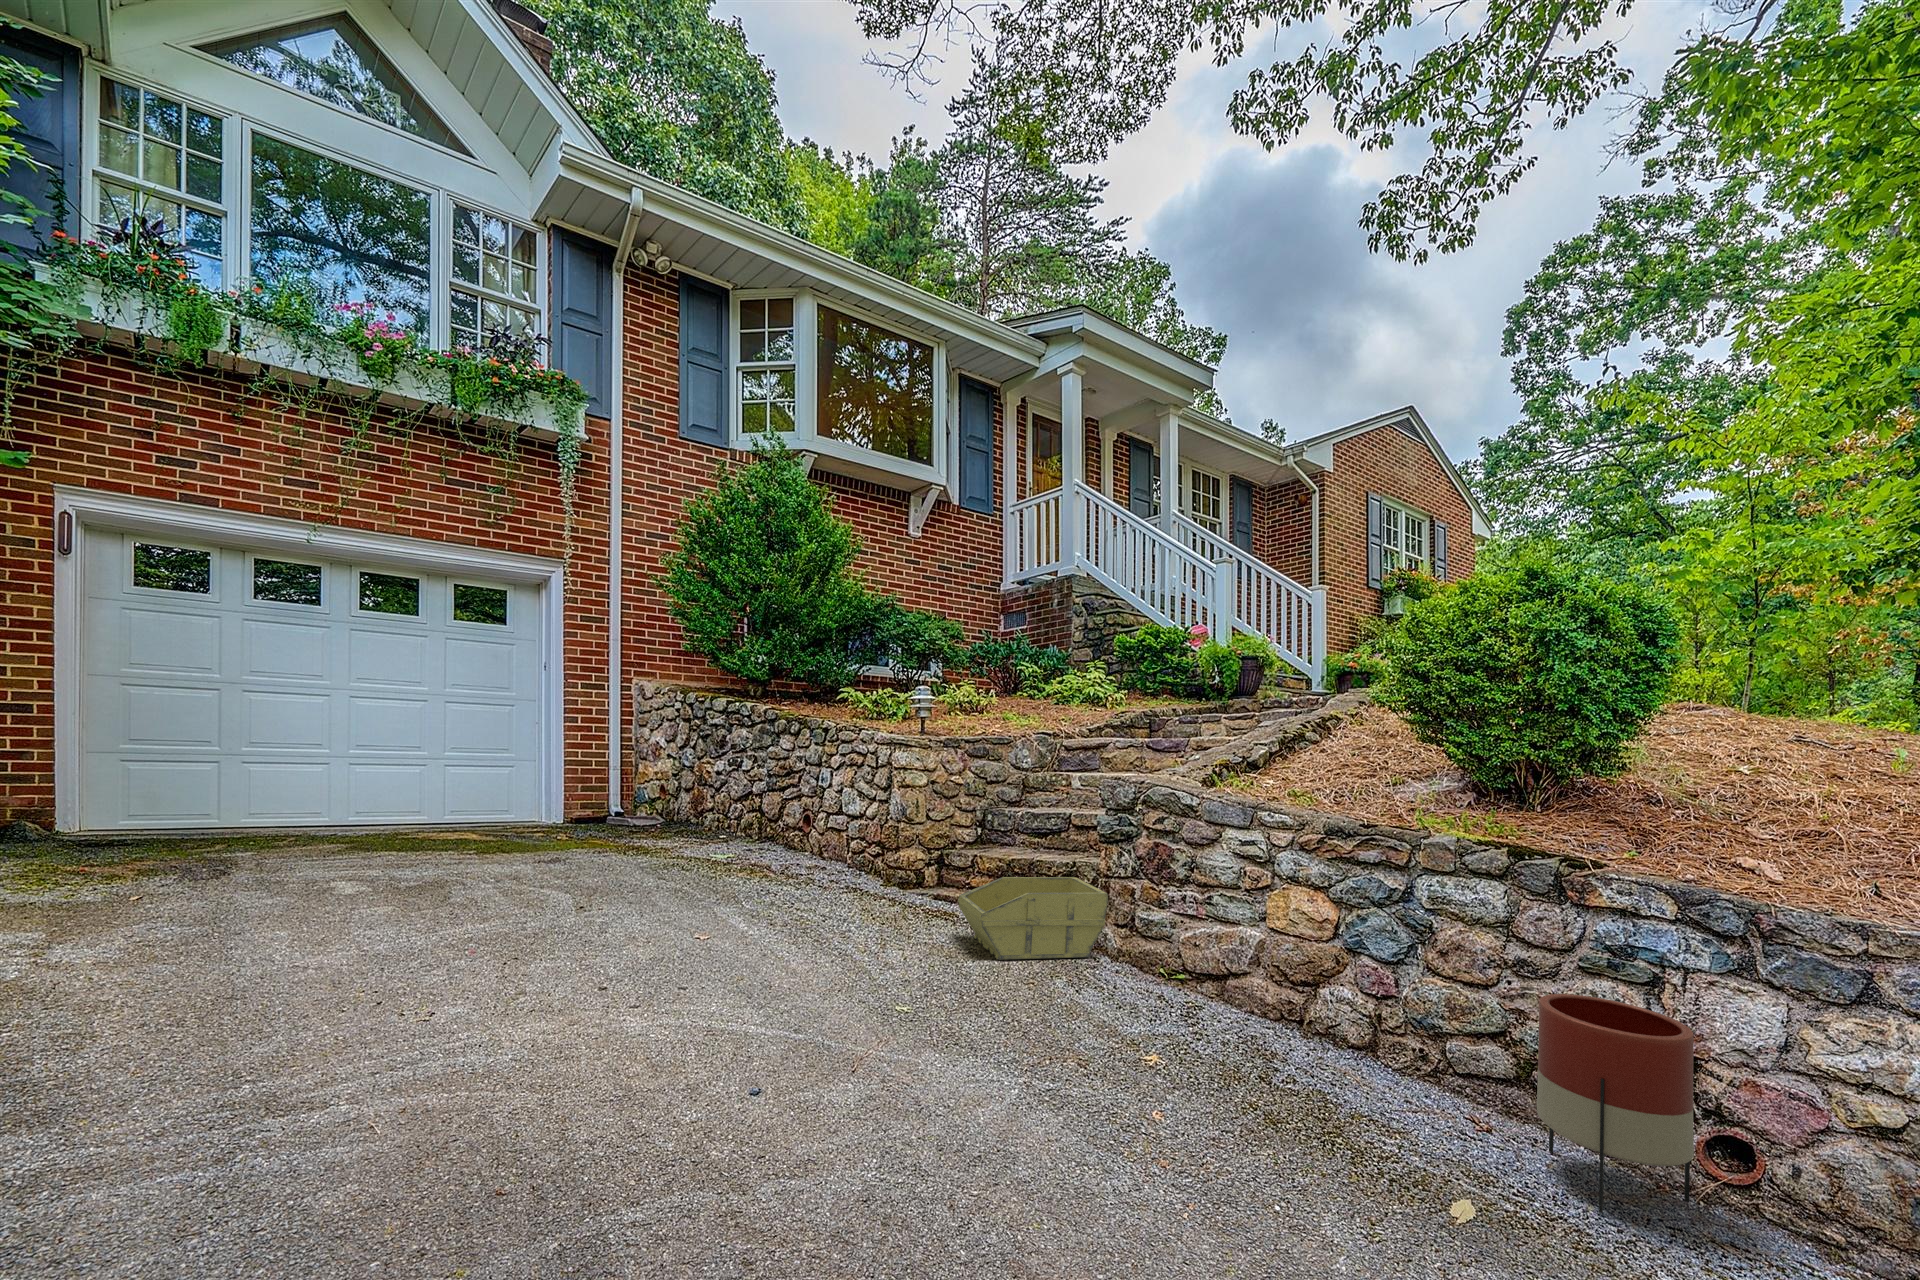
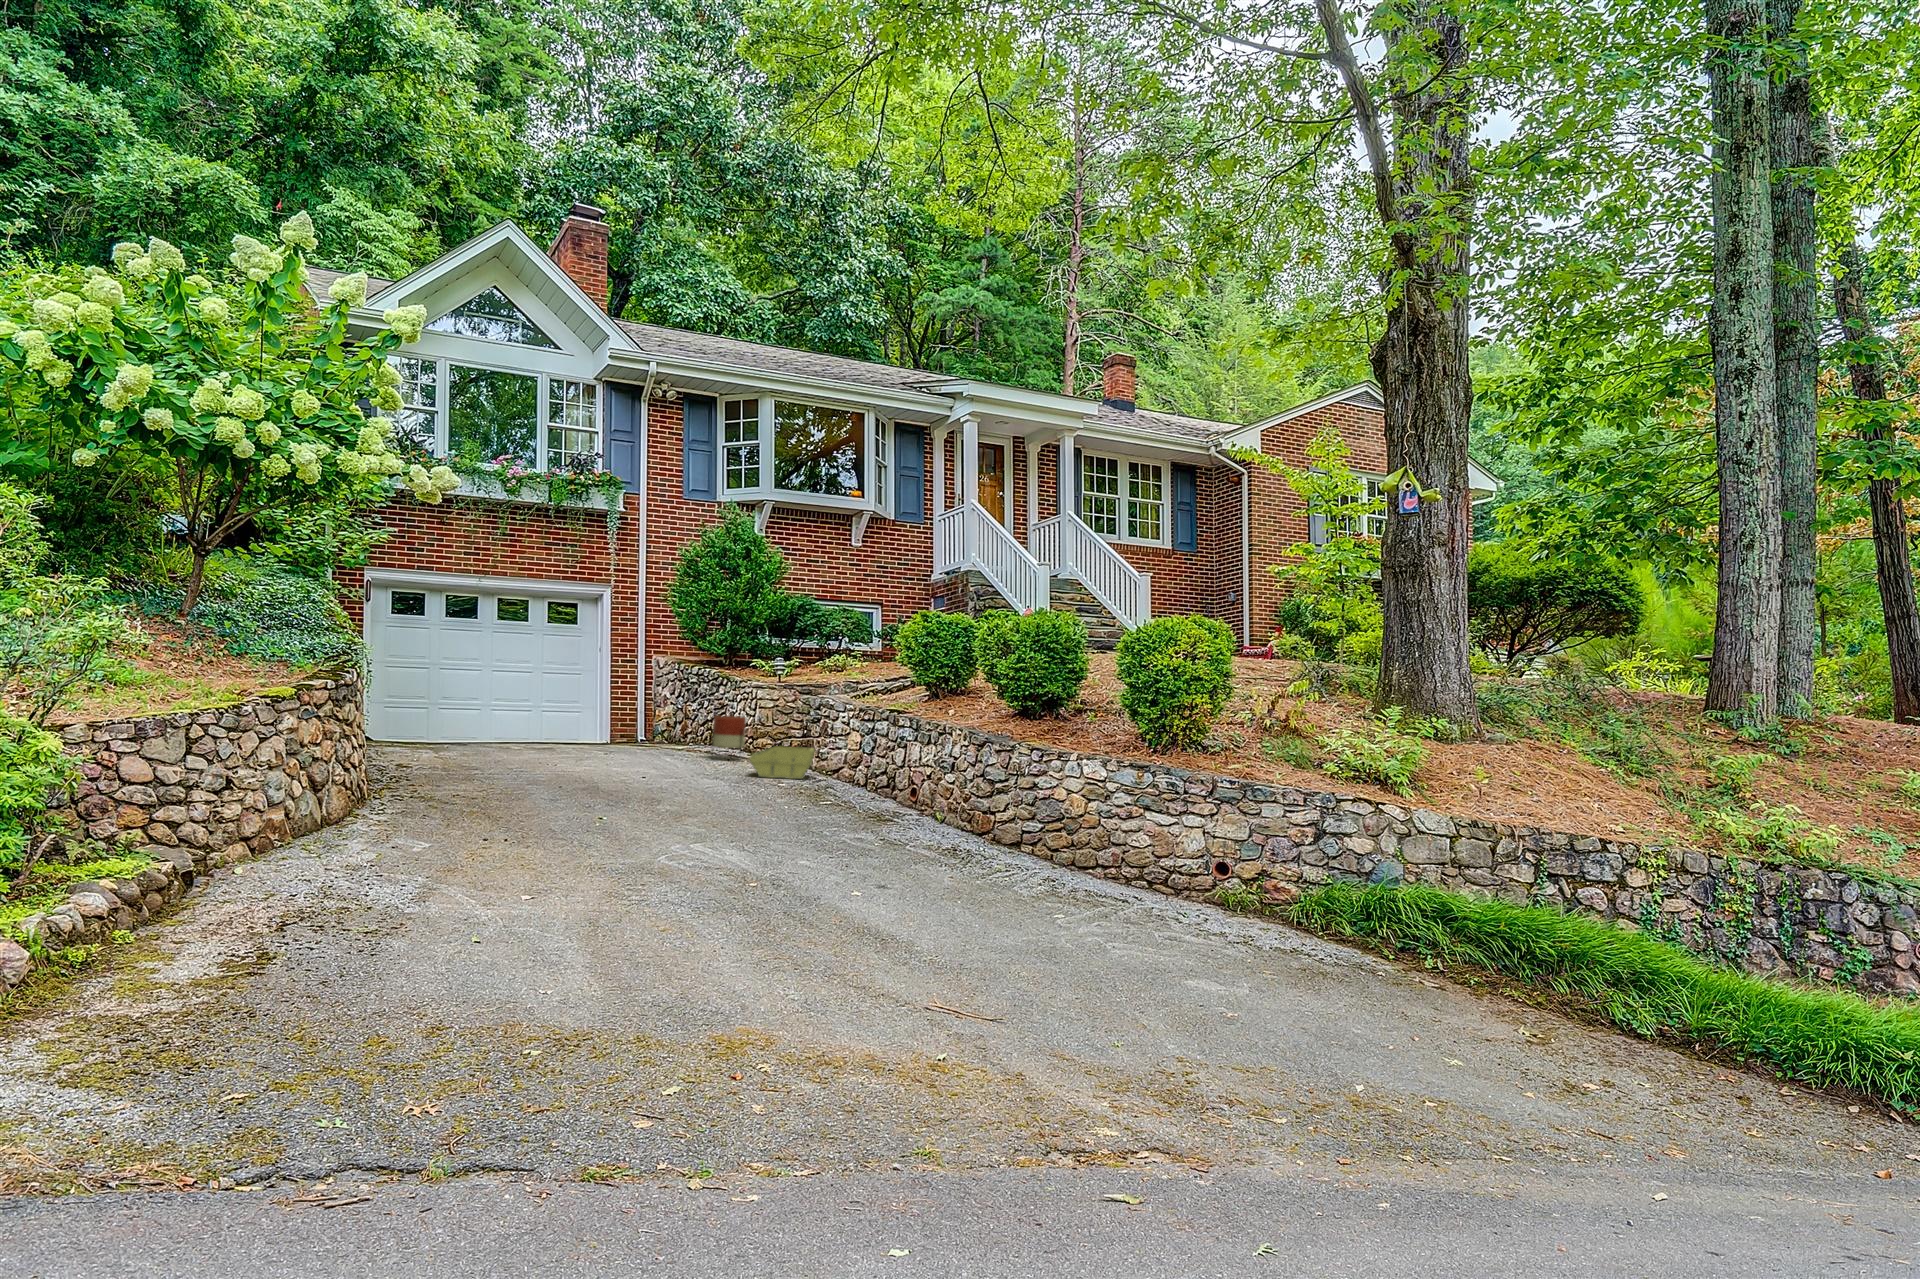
planter: present [1537,994,1694,1213] -> present [712,716,746,759]

